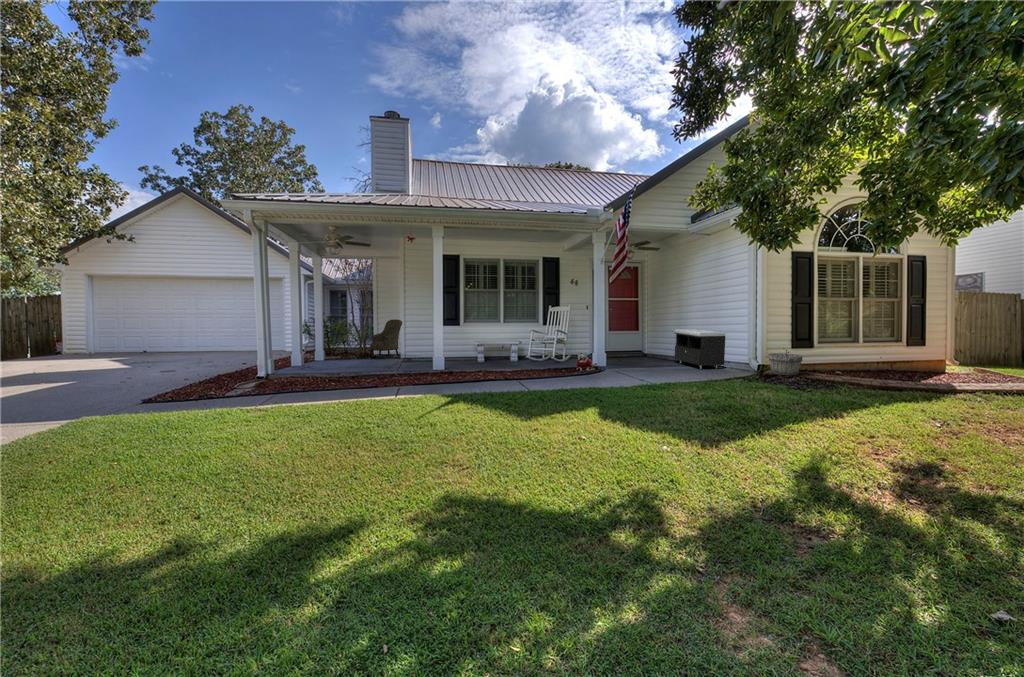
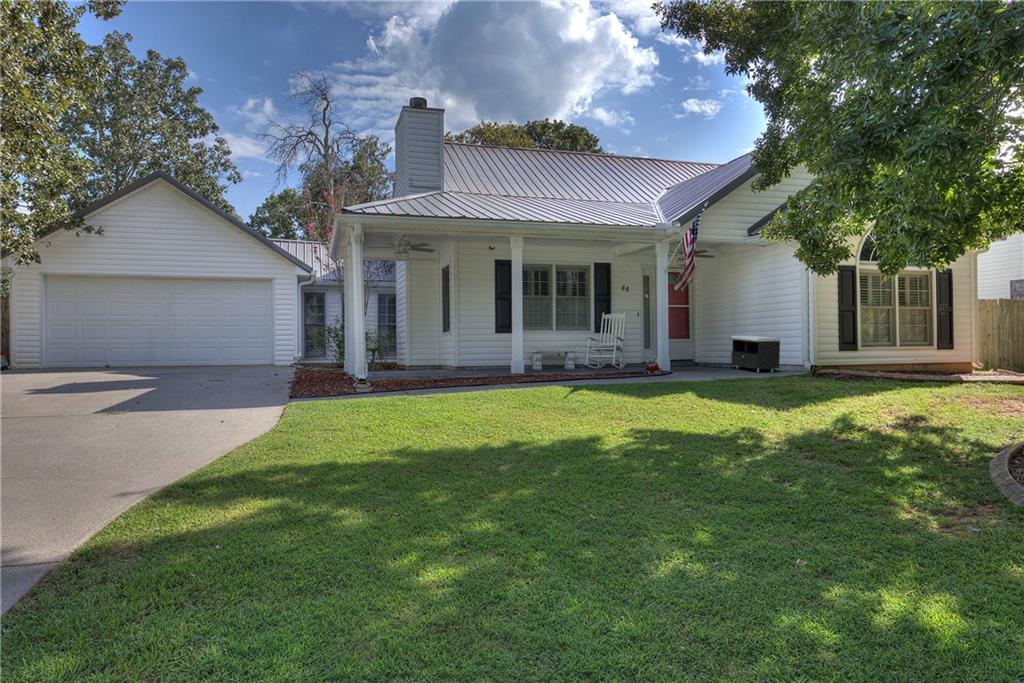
armchair: present [370,319,402,359] -> none [419,327,453,367]
wooden bucket: present [768,348,803,375] -> none [819,350,848,374]

